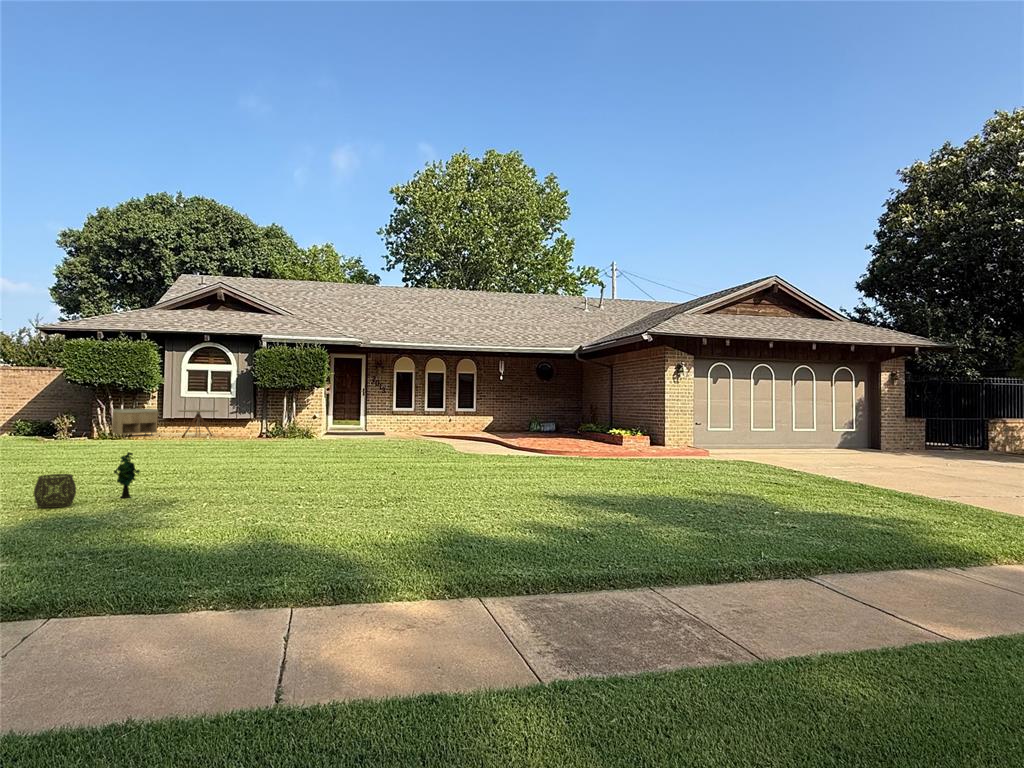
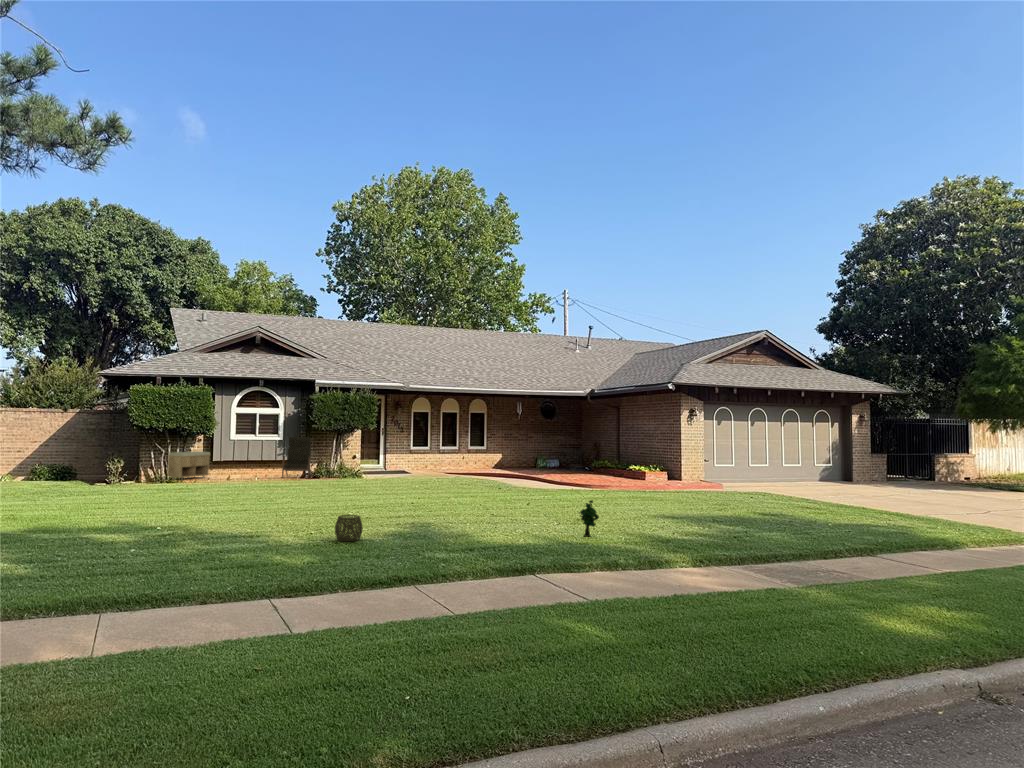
lounge chair: none [229,395,267,437] -> present [282,437,311,478]
round table: present [178,410,218,436] -> none [230,452,269,479]
decorative plant: present [114,452,140,498] -> present [580,500,599,537]

